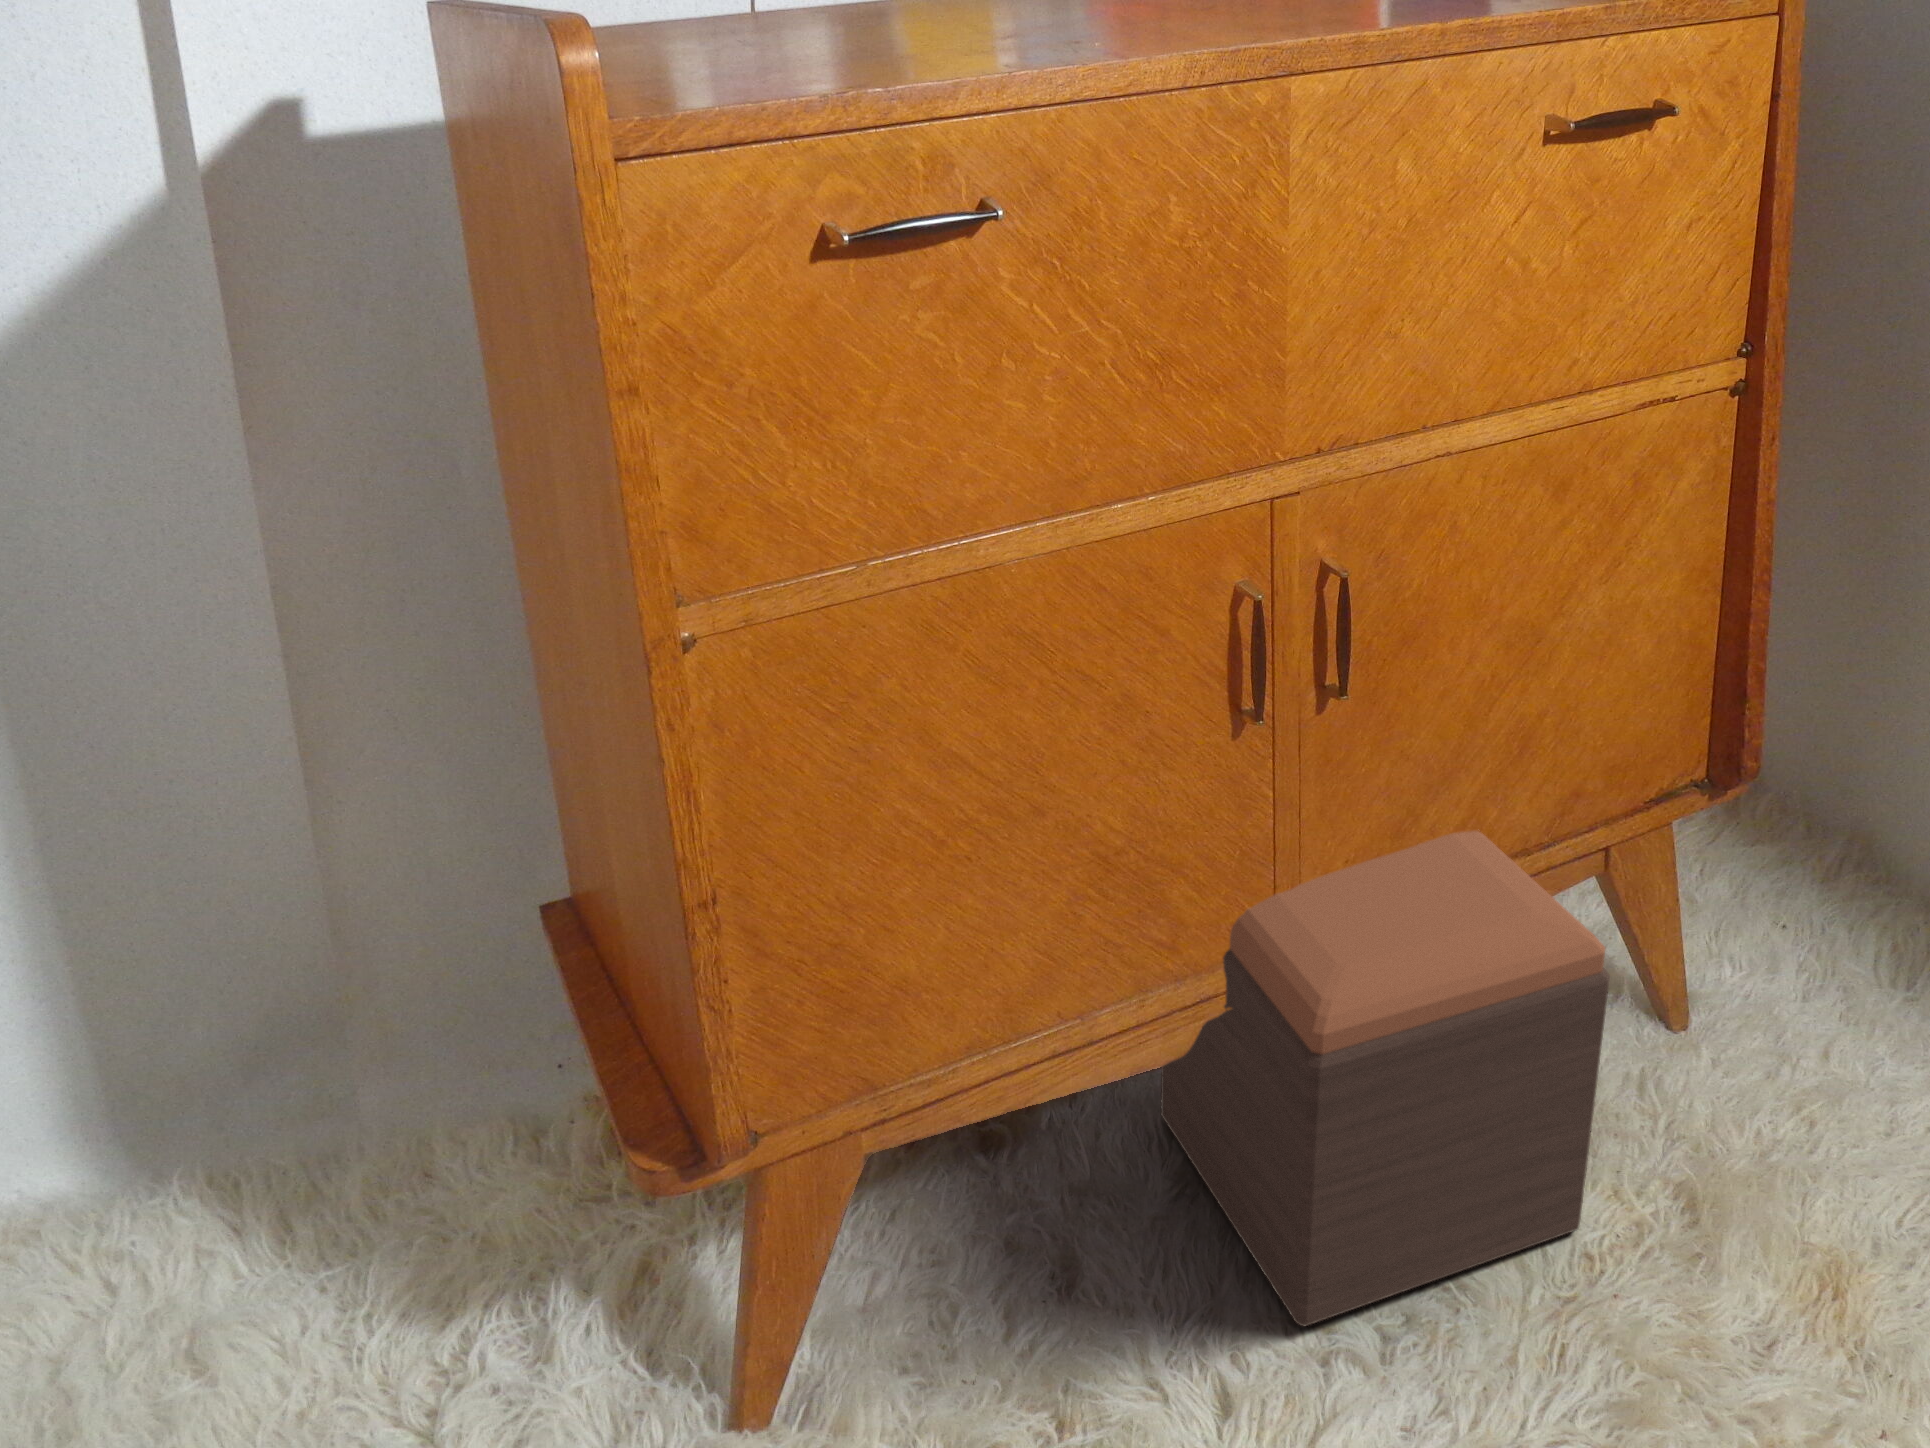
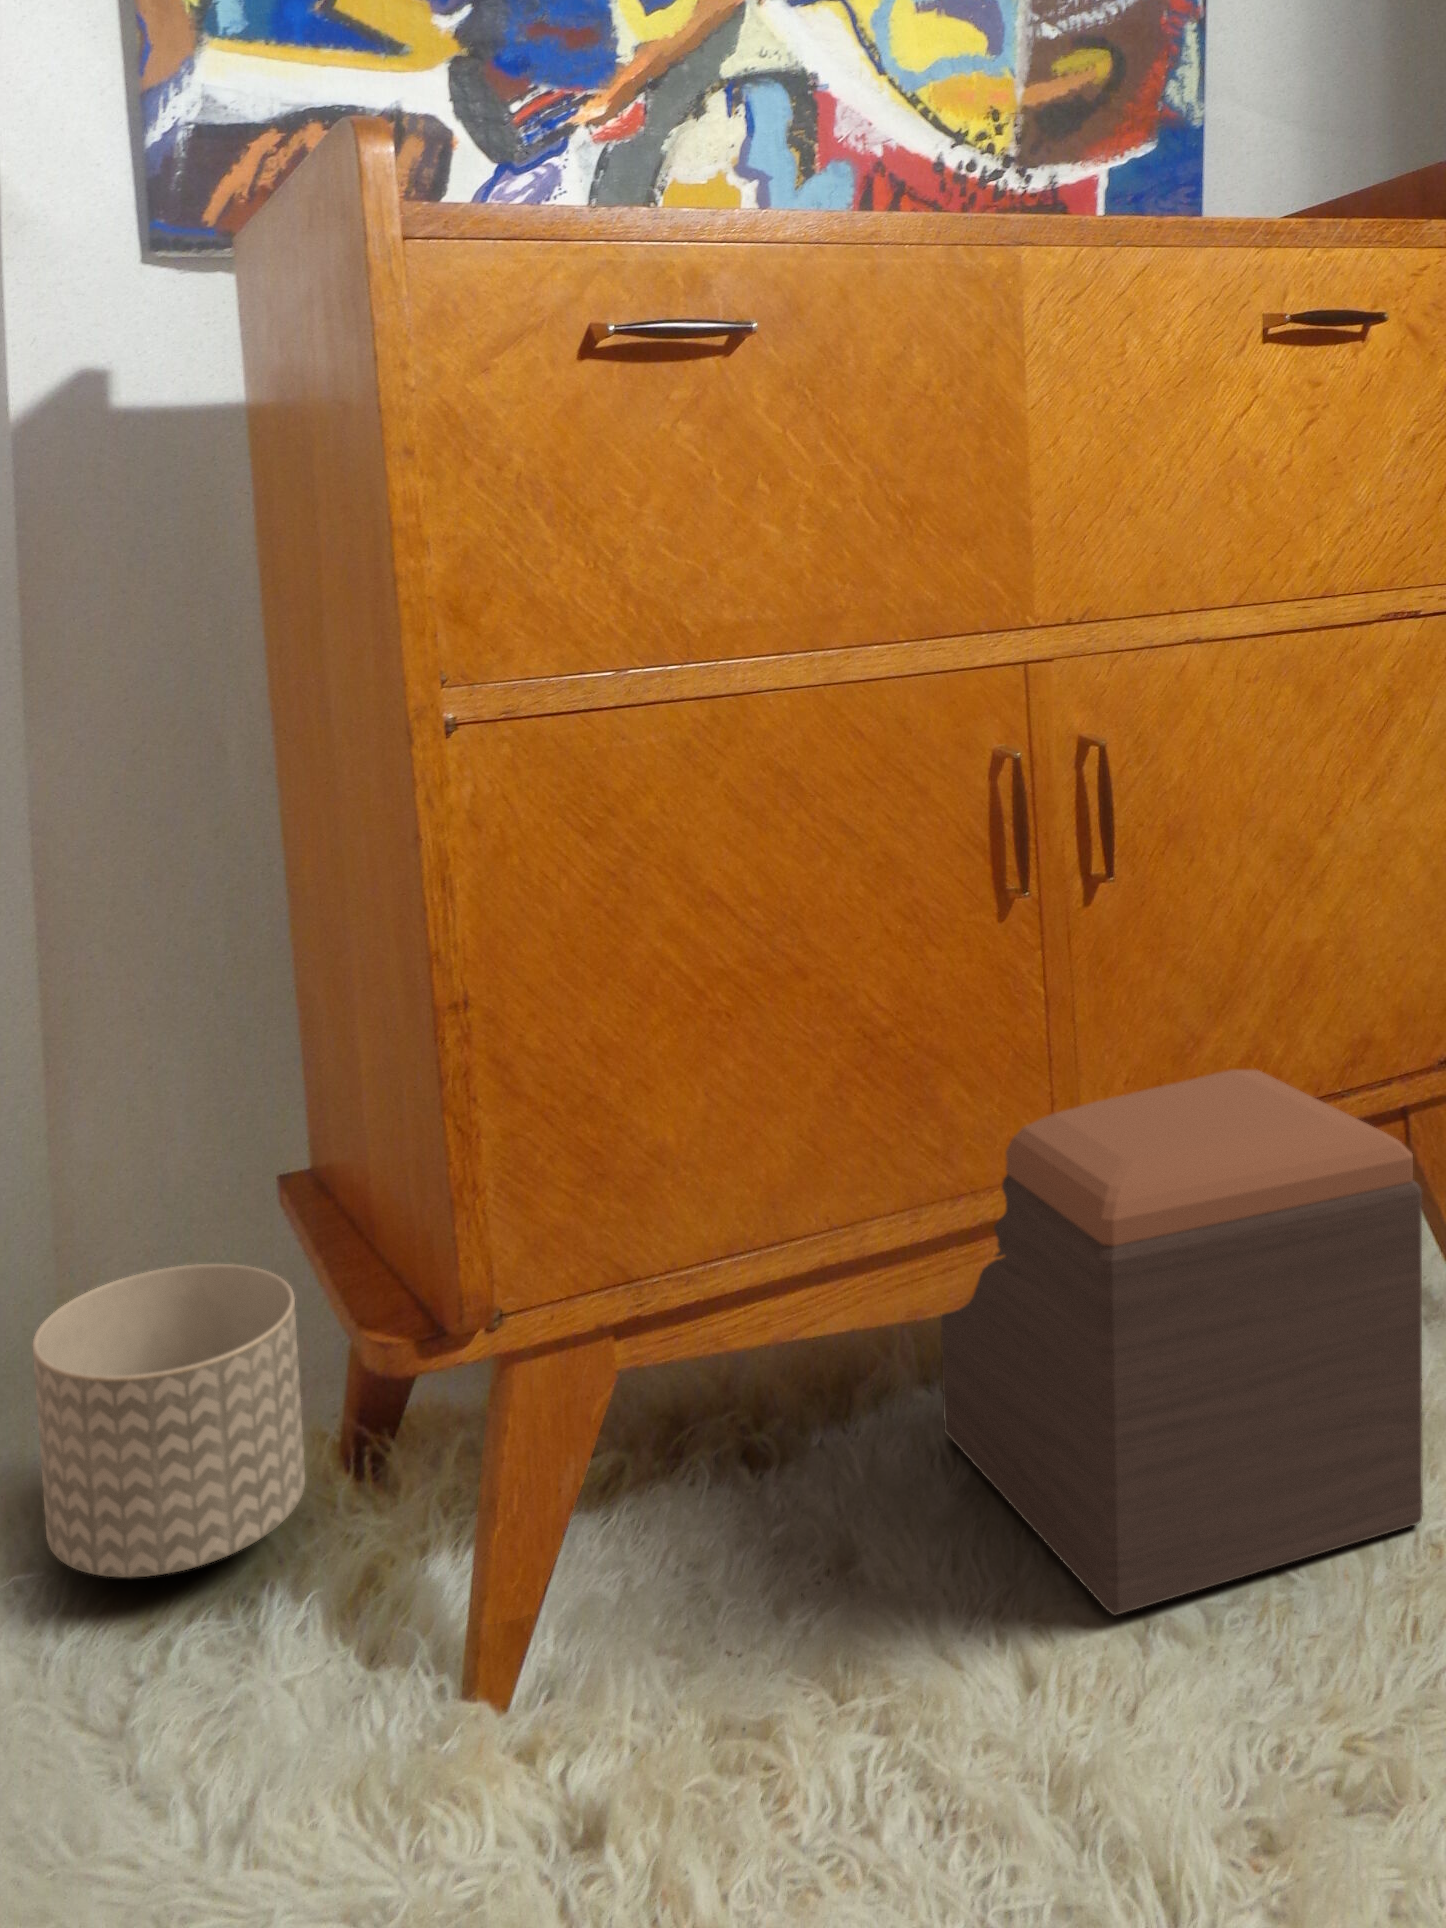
planter: none [318,980,579,1279] -> present [32,1264,305,1577]

